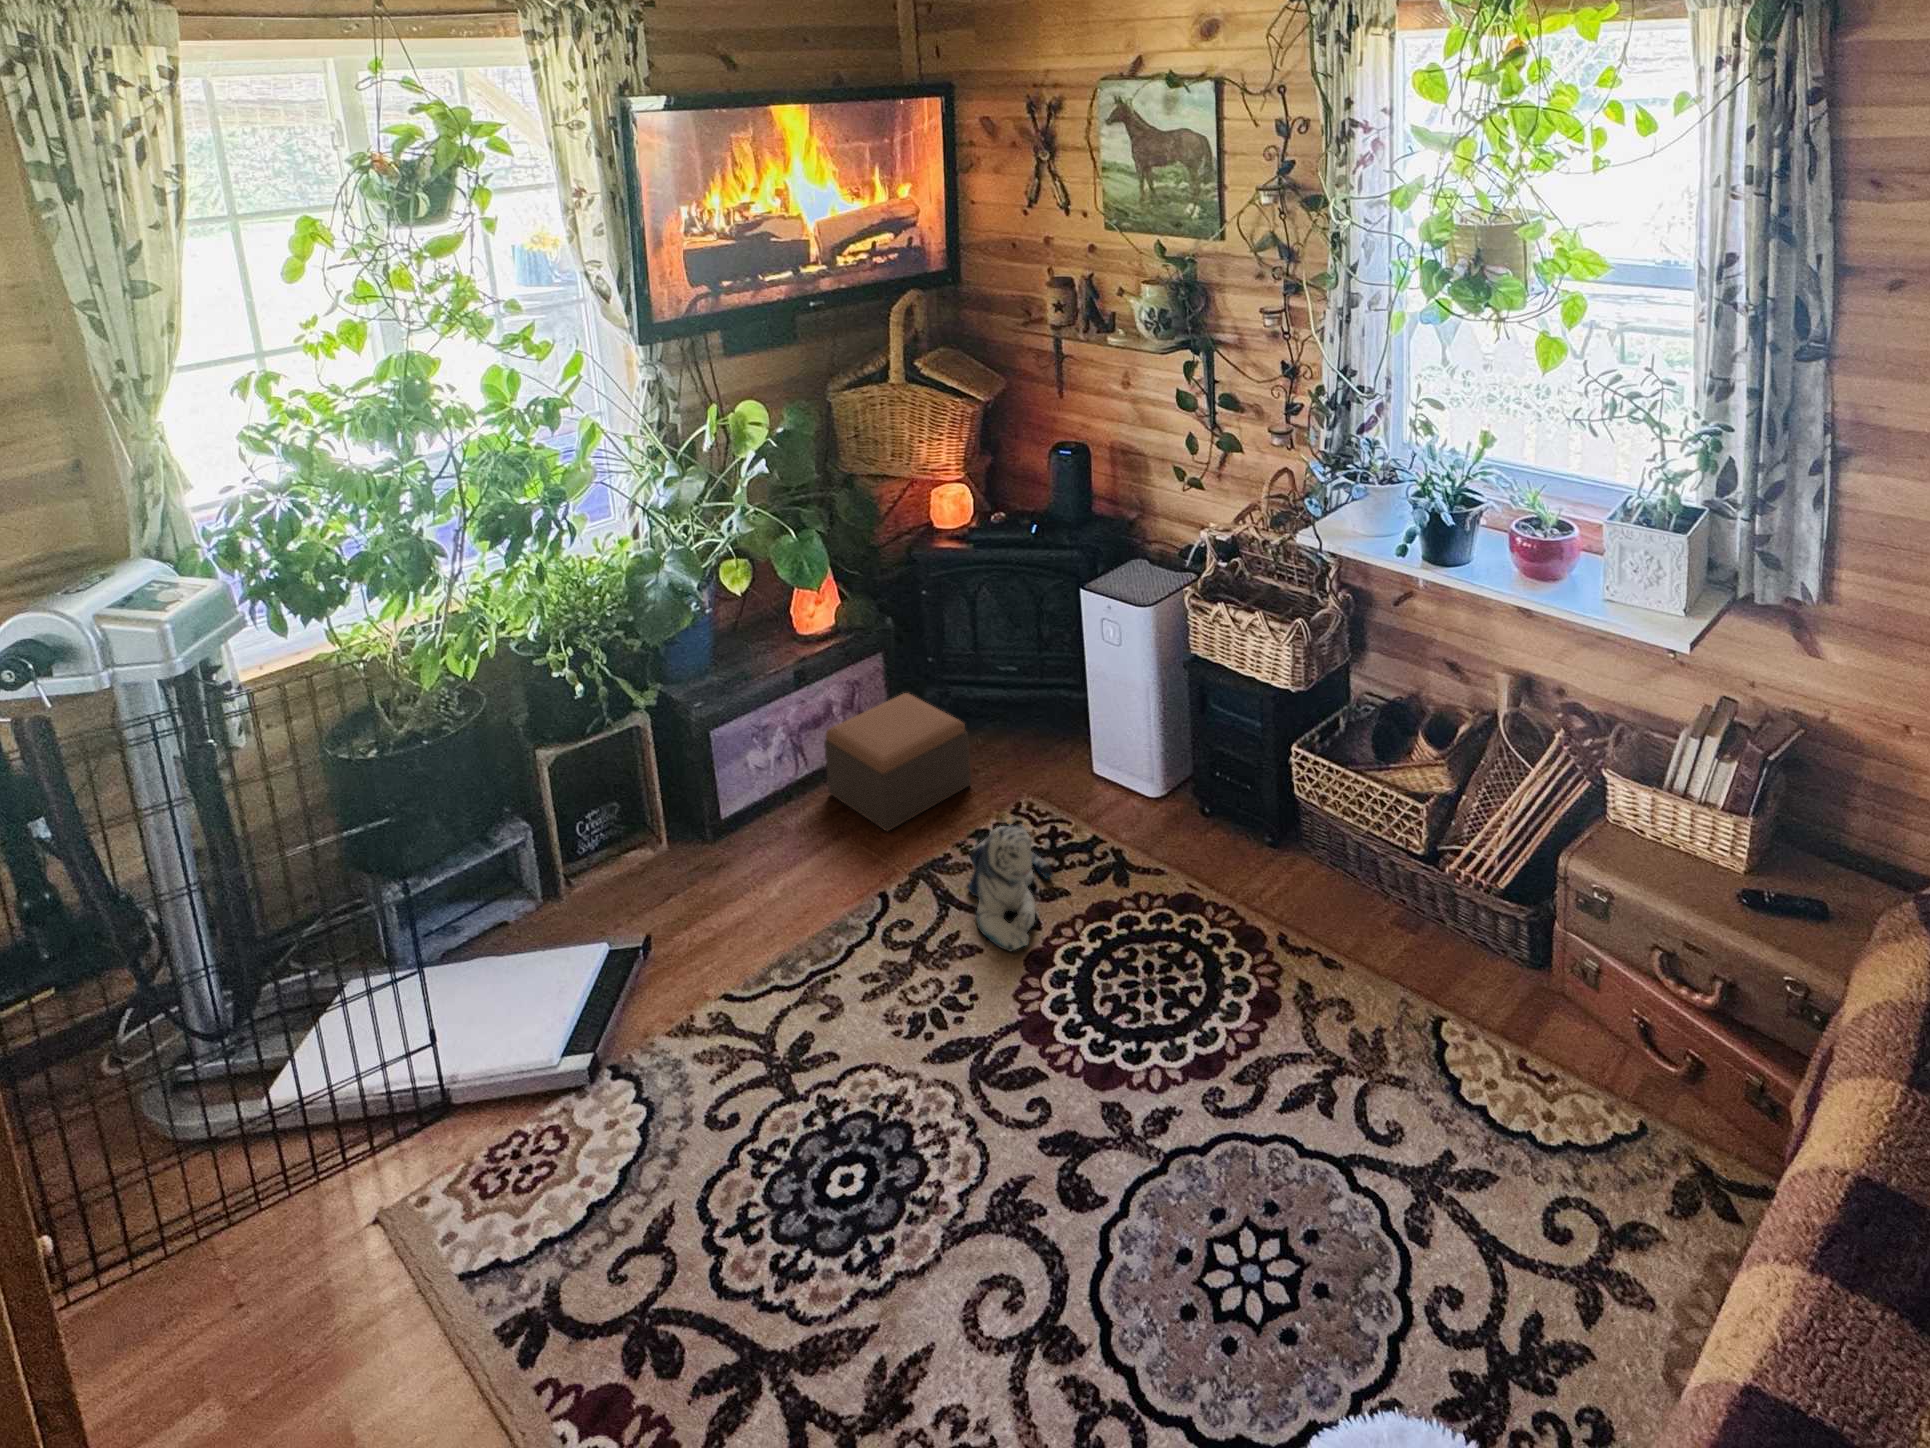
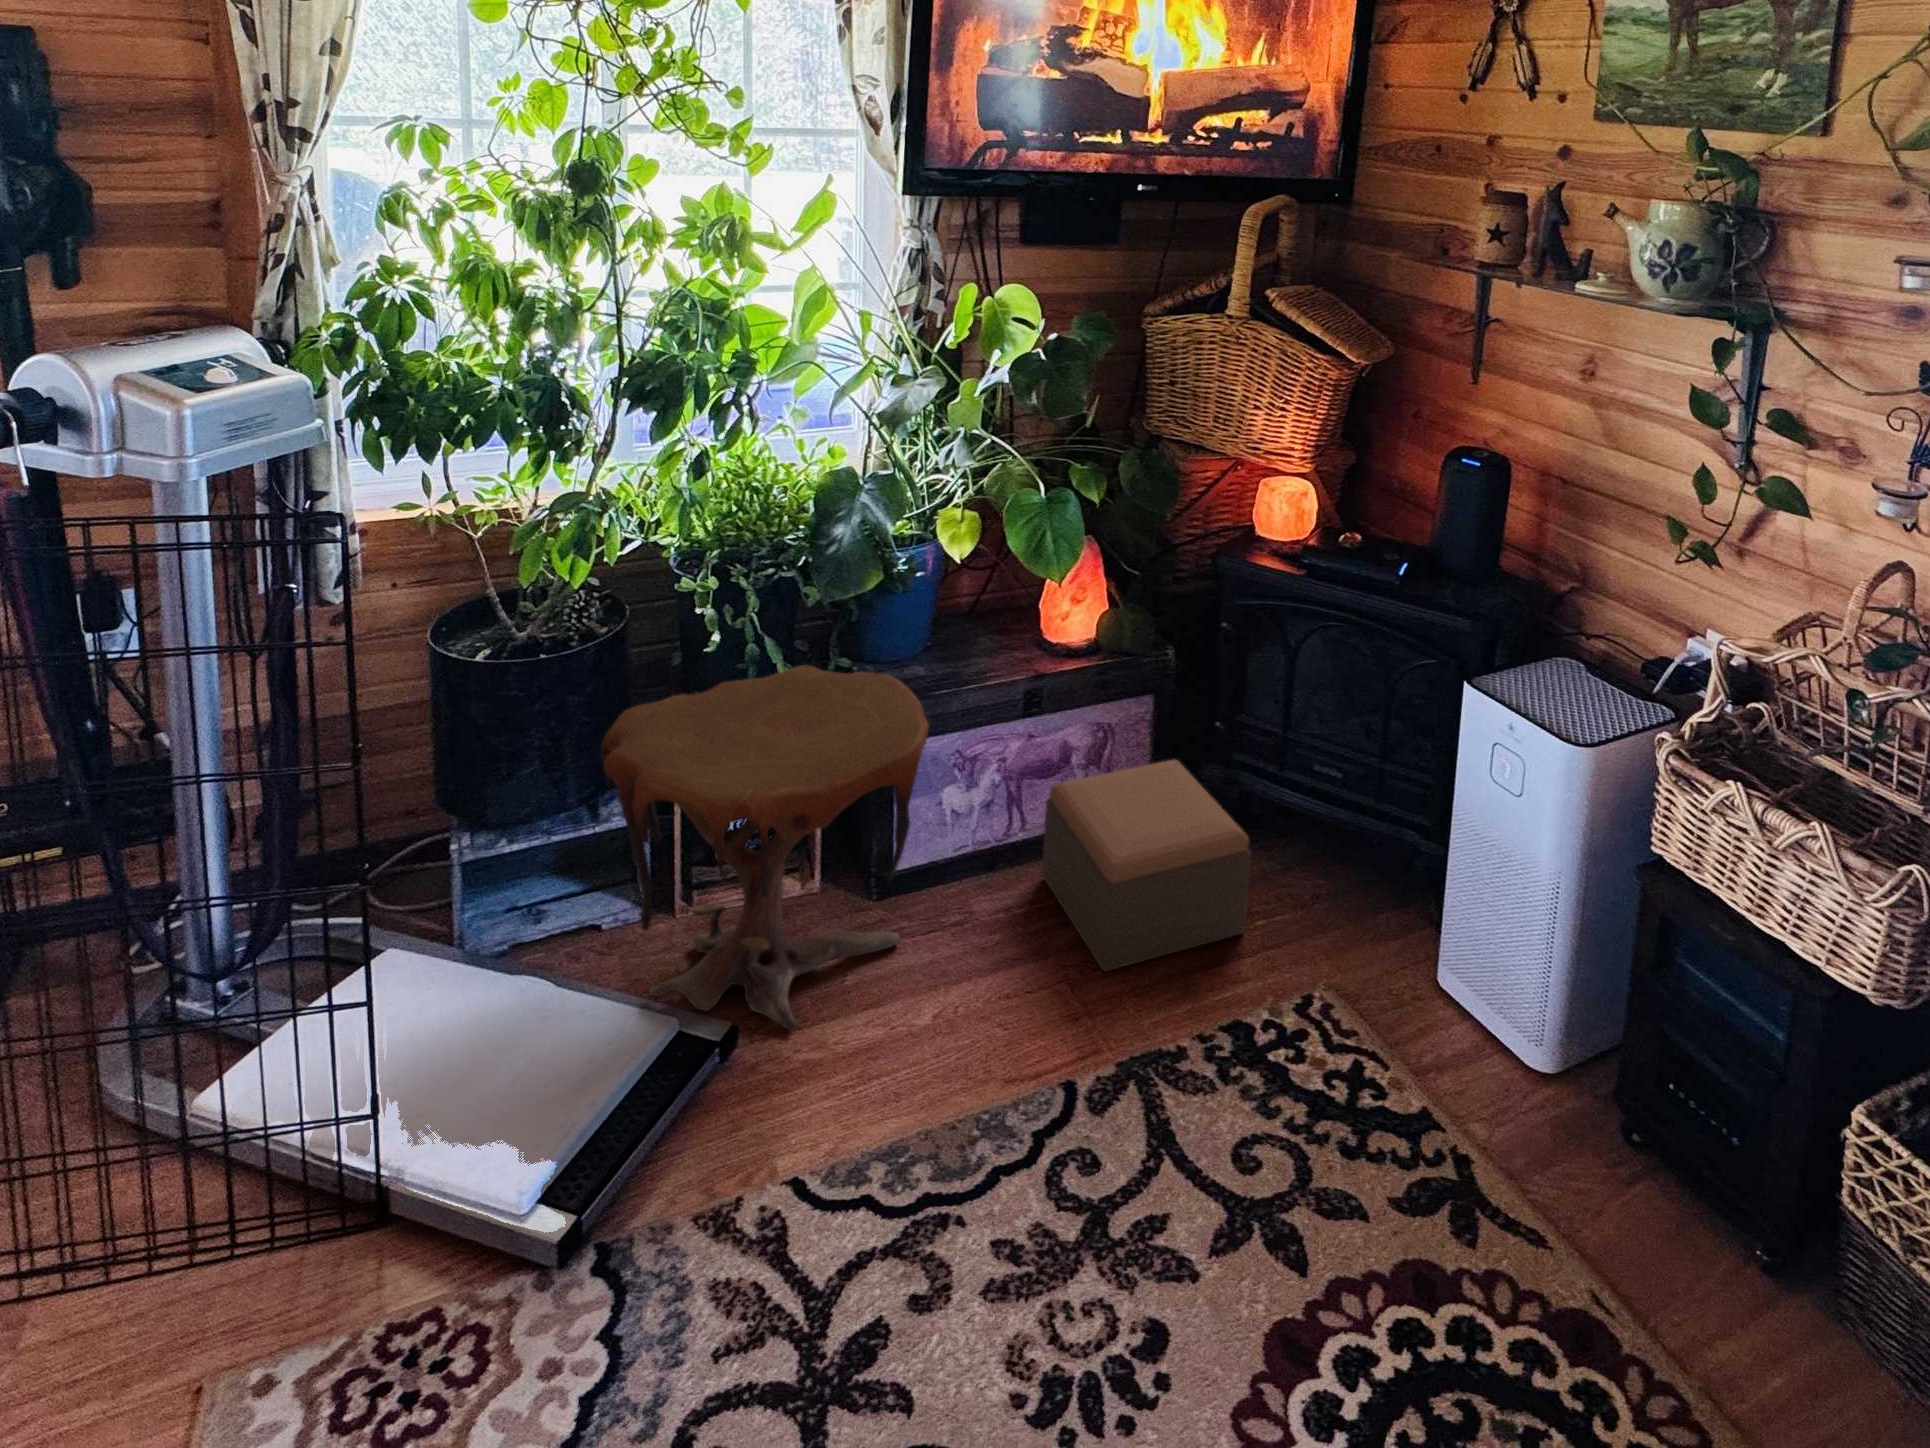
side table: none [509,685,747,941] -> present [601,665,929,1029]
plush toy: present [967,824,1053,951] -> none [1198,1048,1346,1309]

